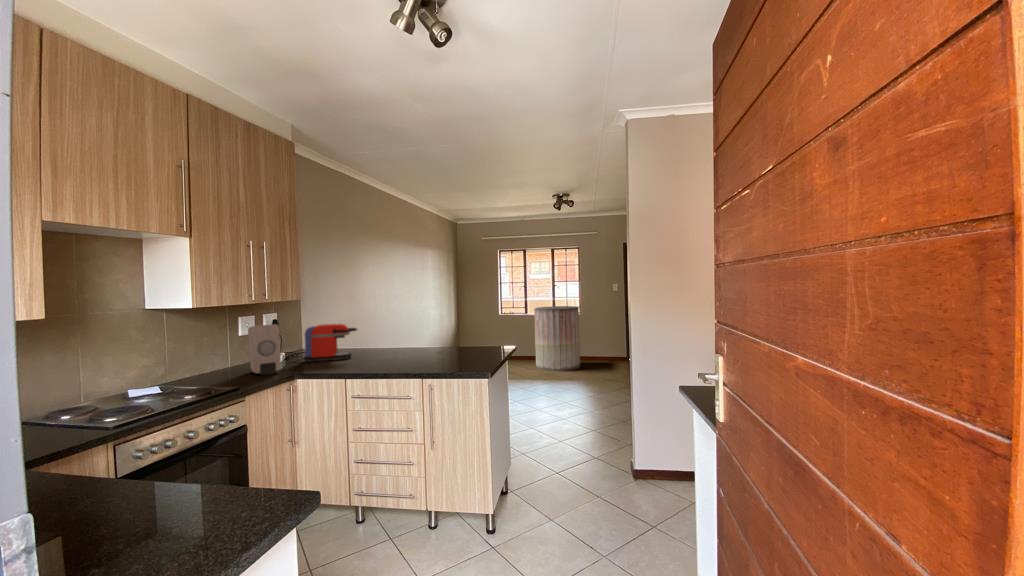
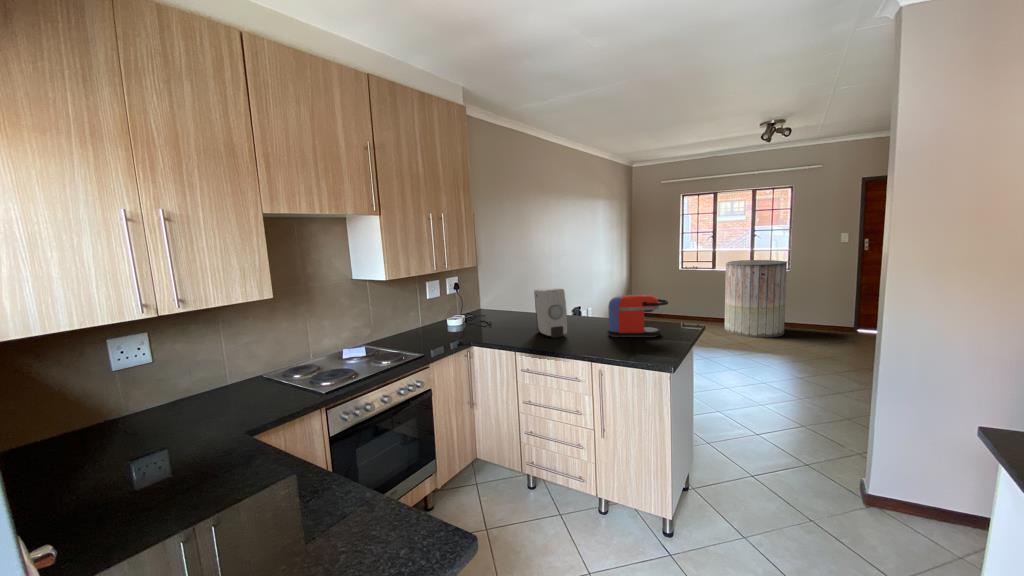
soap dispenser: present [248,324,281,375] -> present [534,288,567,338]
coffee maker: present [304,324,357,361] -> present [608,295,668,337]

